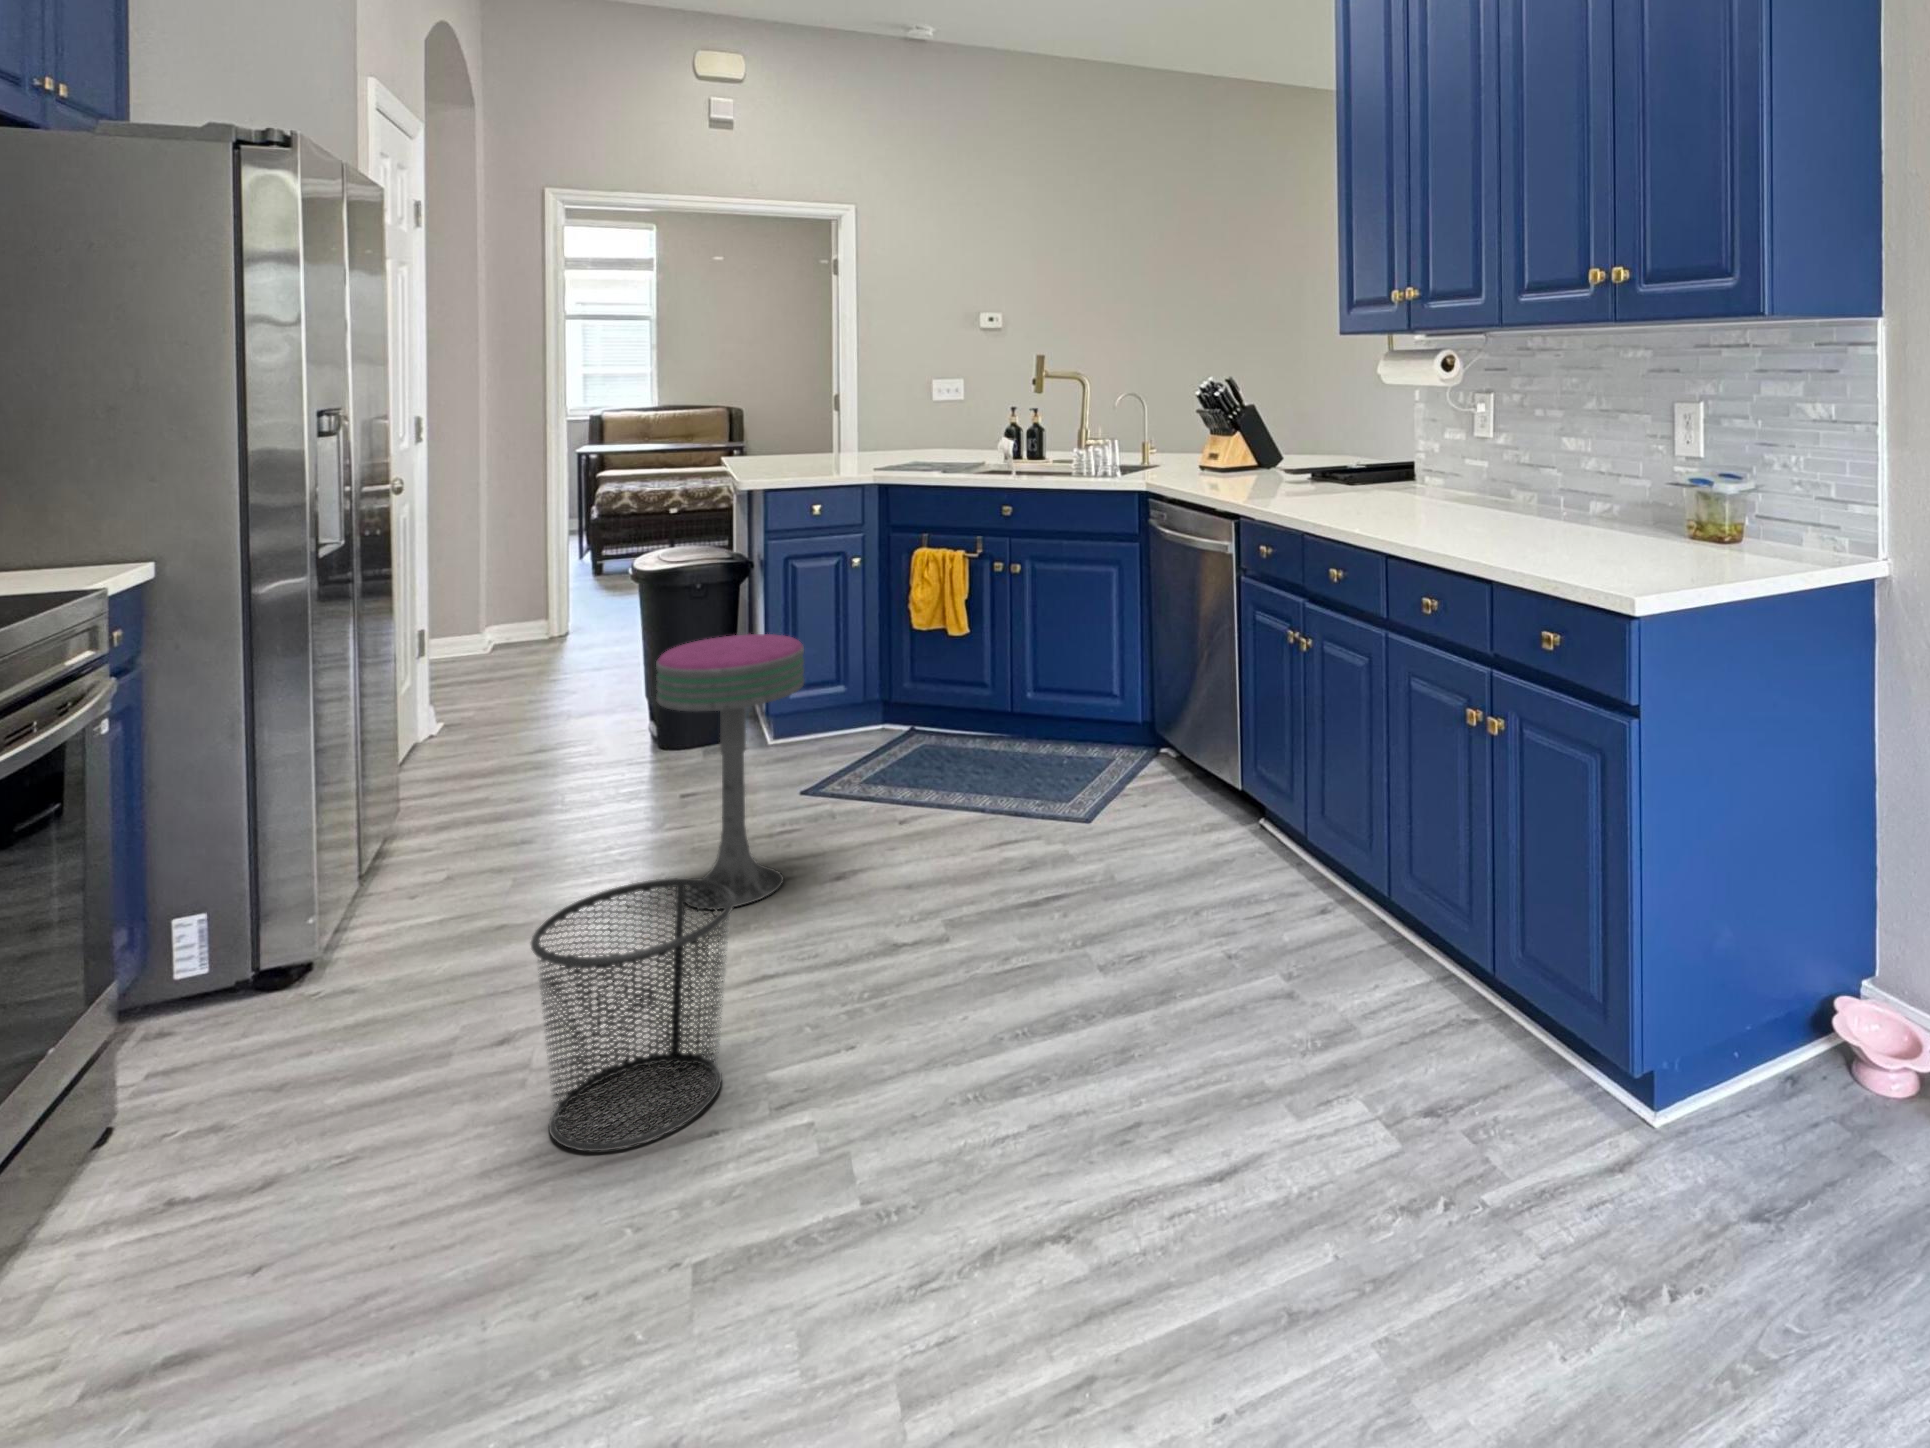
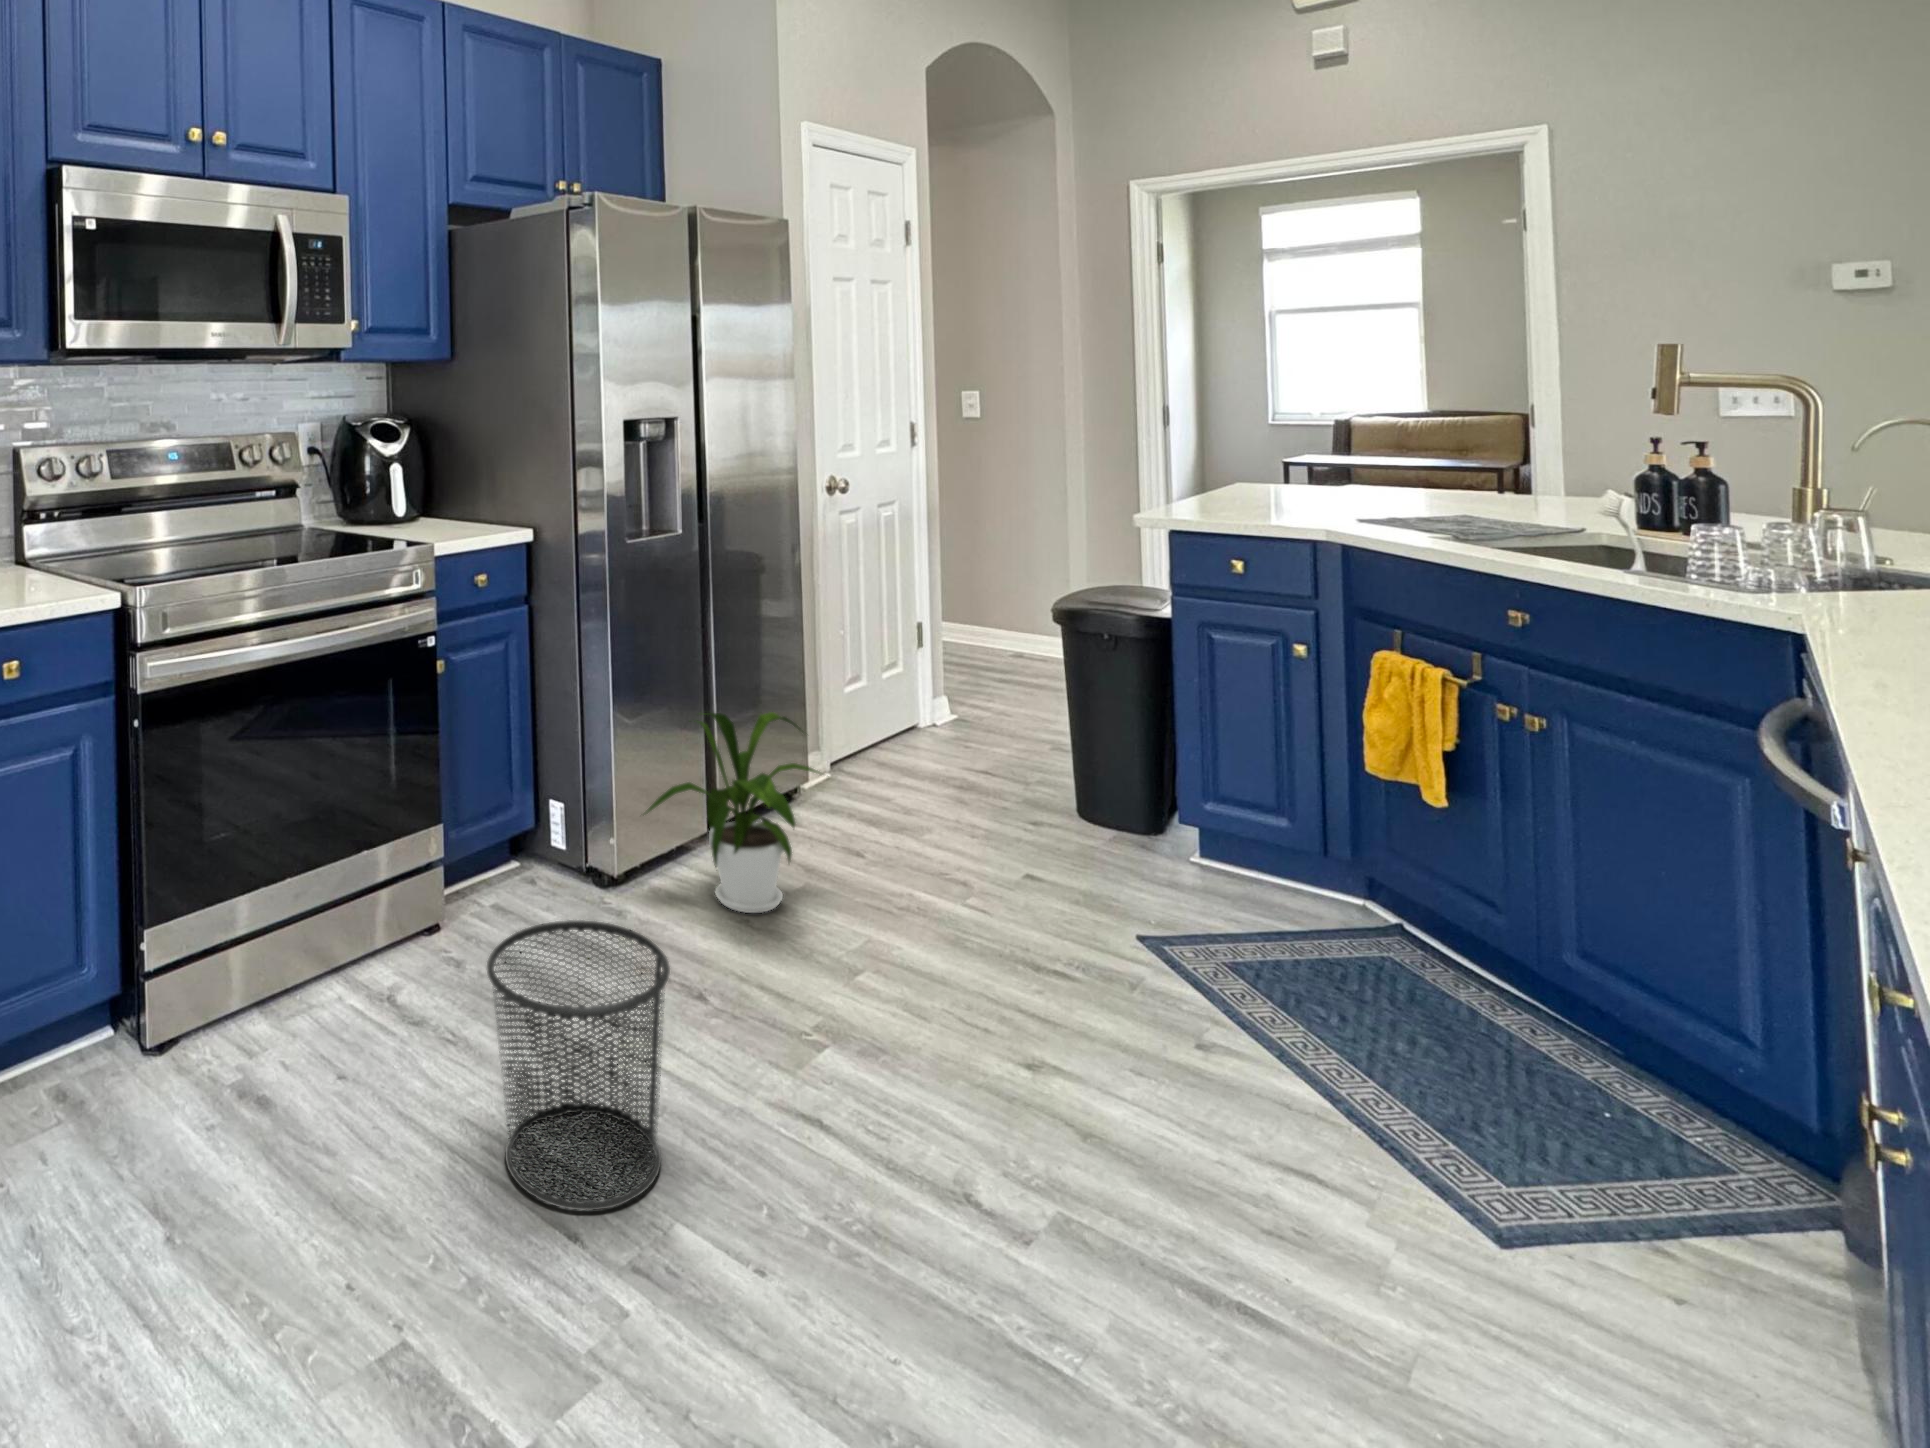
bar stool: present [656,634,804,910] -> none [839,698,1009,1036]
house plant: none [347,710,568,930] -> present [644,712,821,913]

